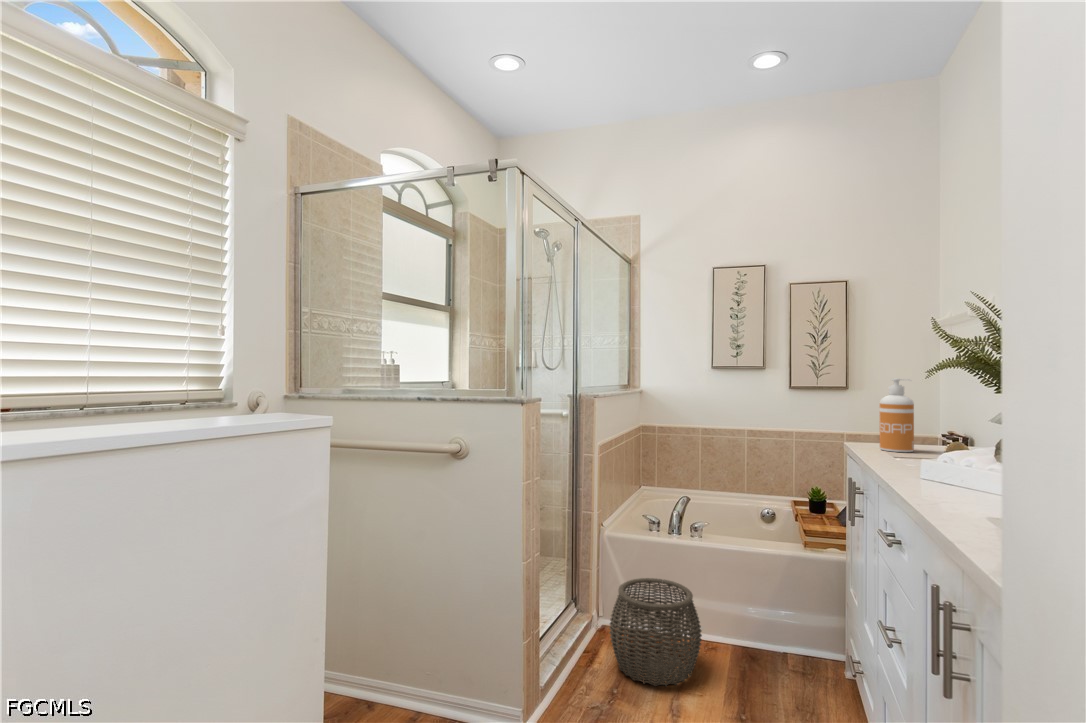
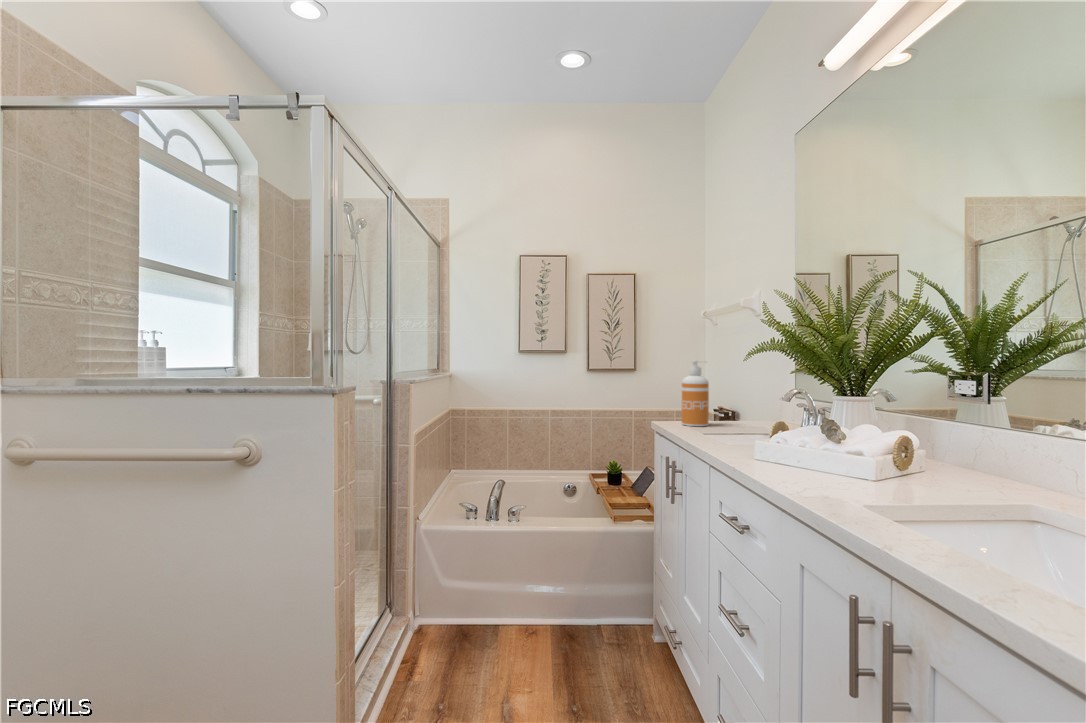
woven basket: present [609,578,702,686] -> none [433,569,528,686]

